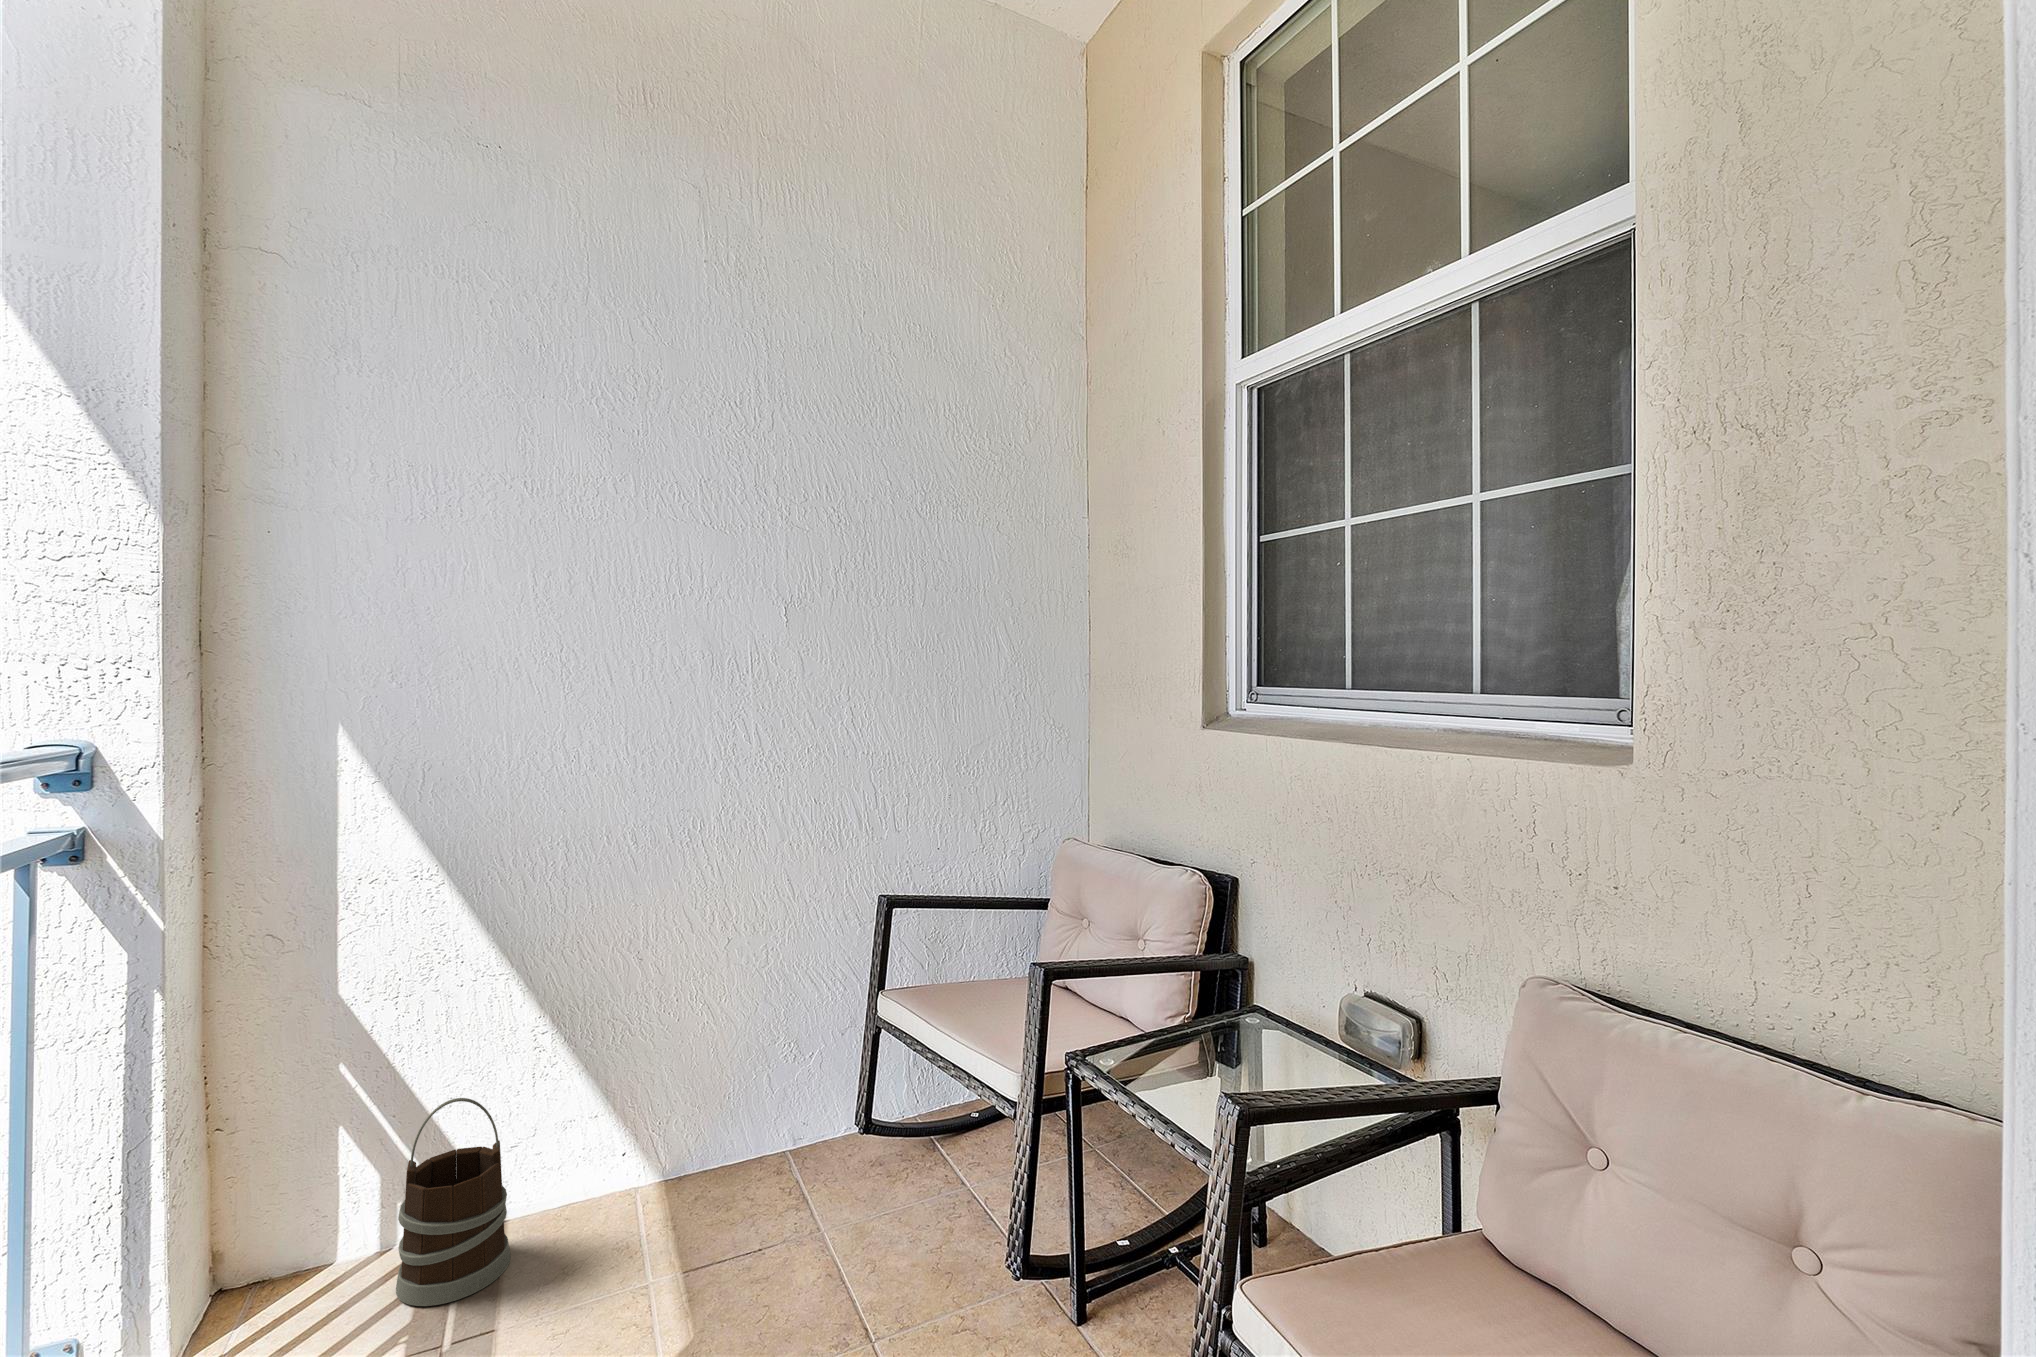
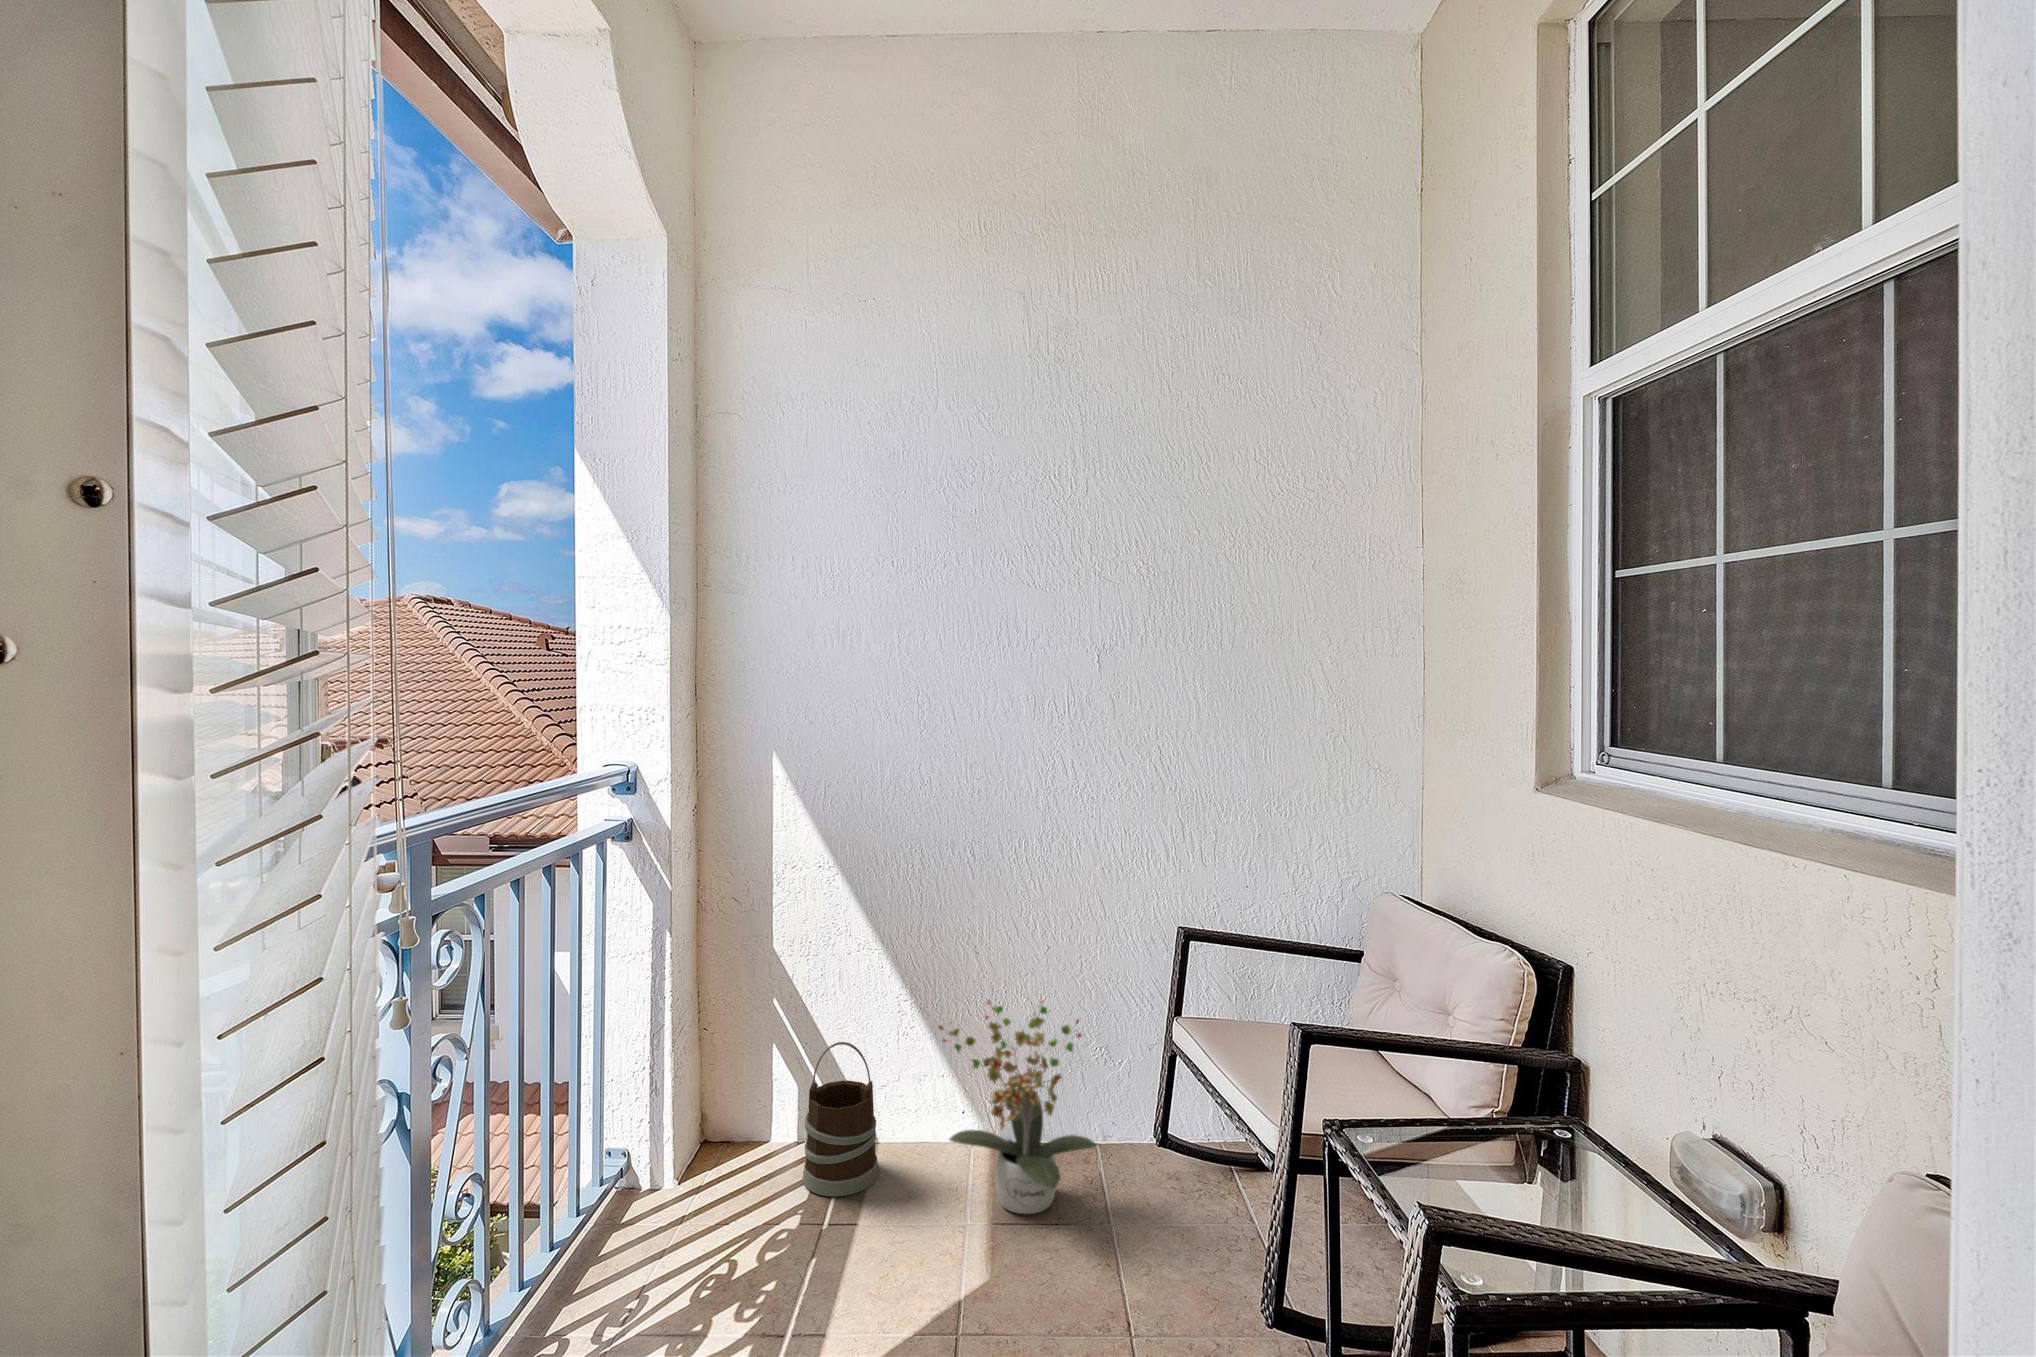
potted plant: none [602,1001,797,1251] -> present [939,1000,1097,1214]

